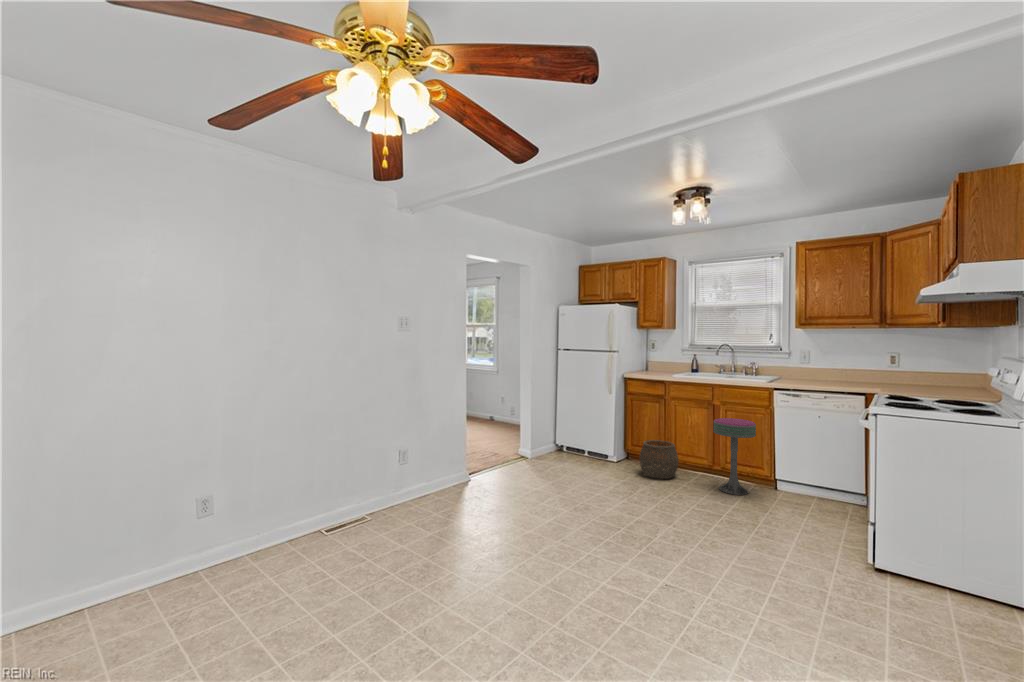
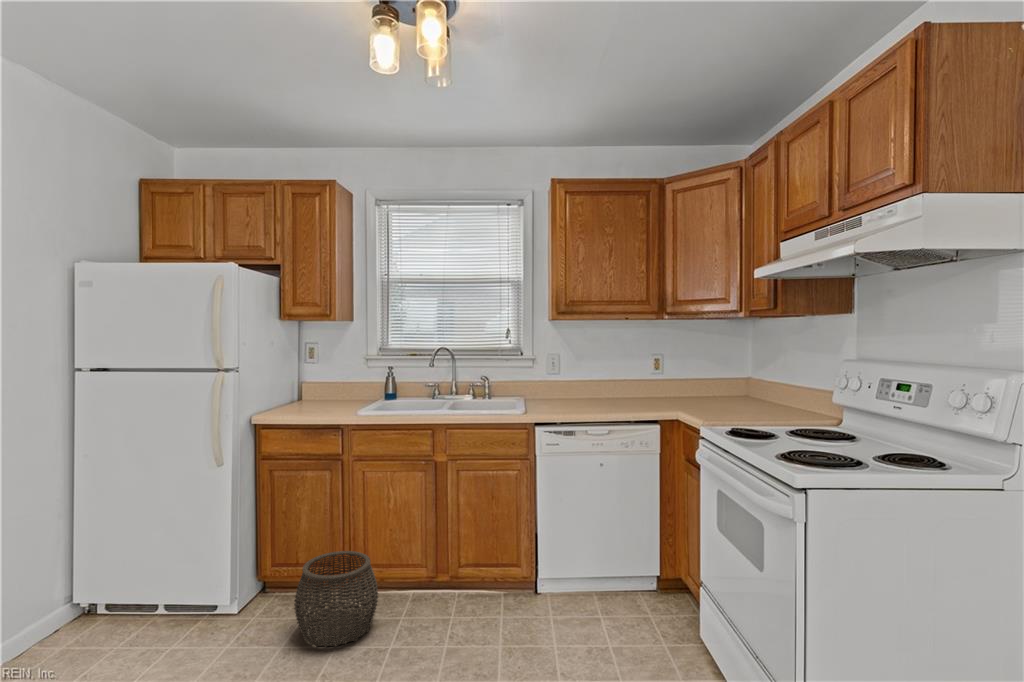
bar stool: present [713,418,756,495] -> none [448,487,521,643]

